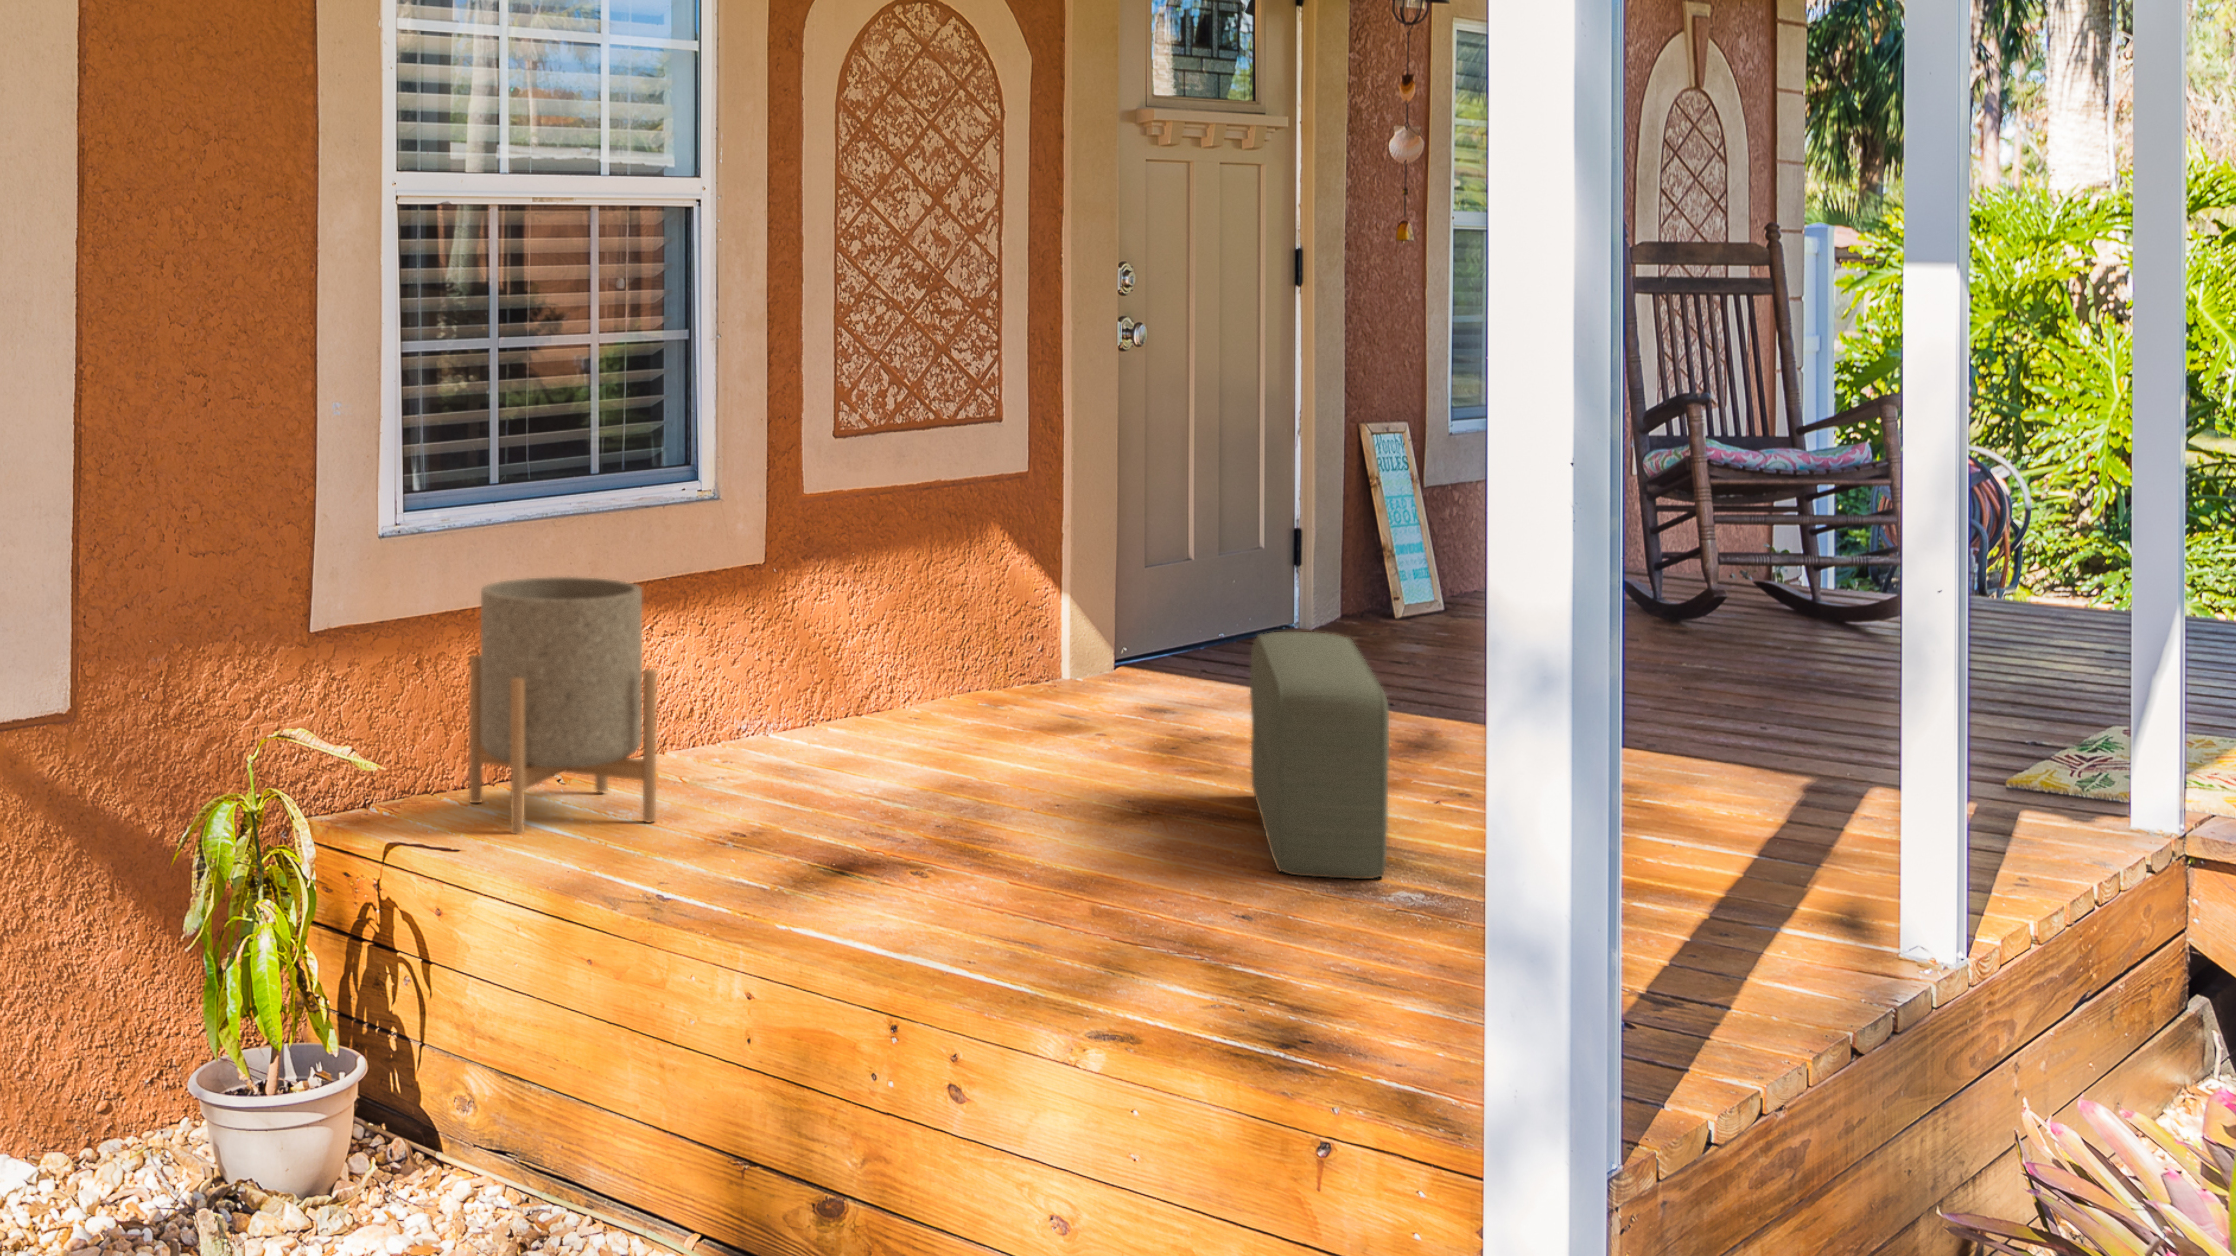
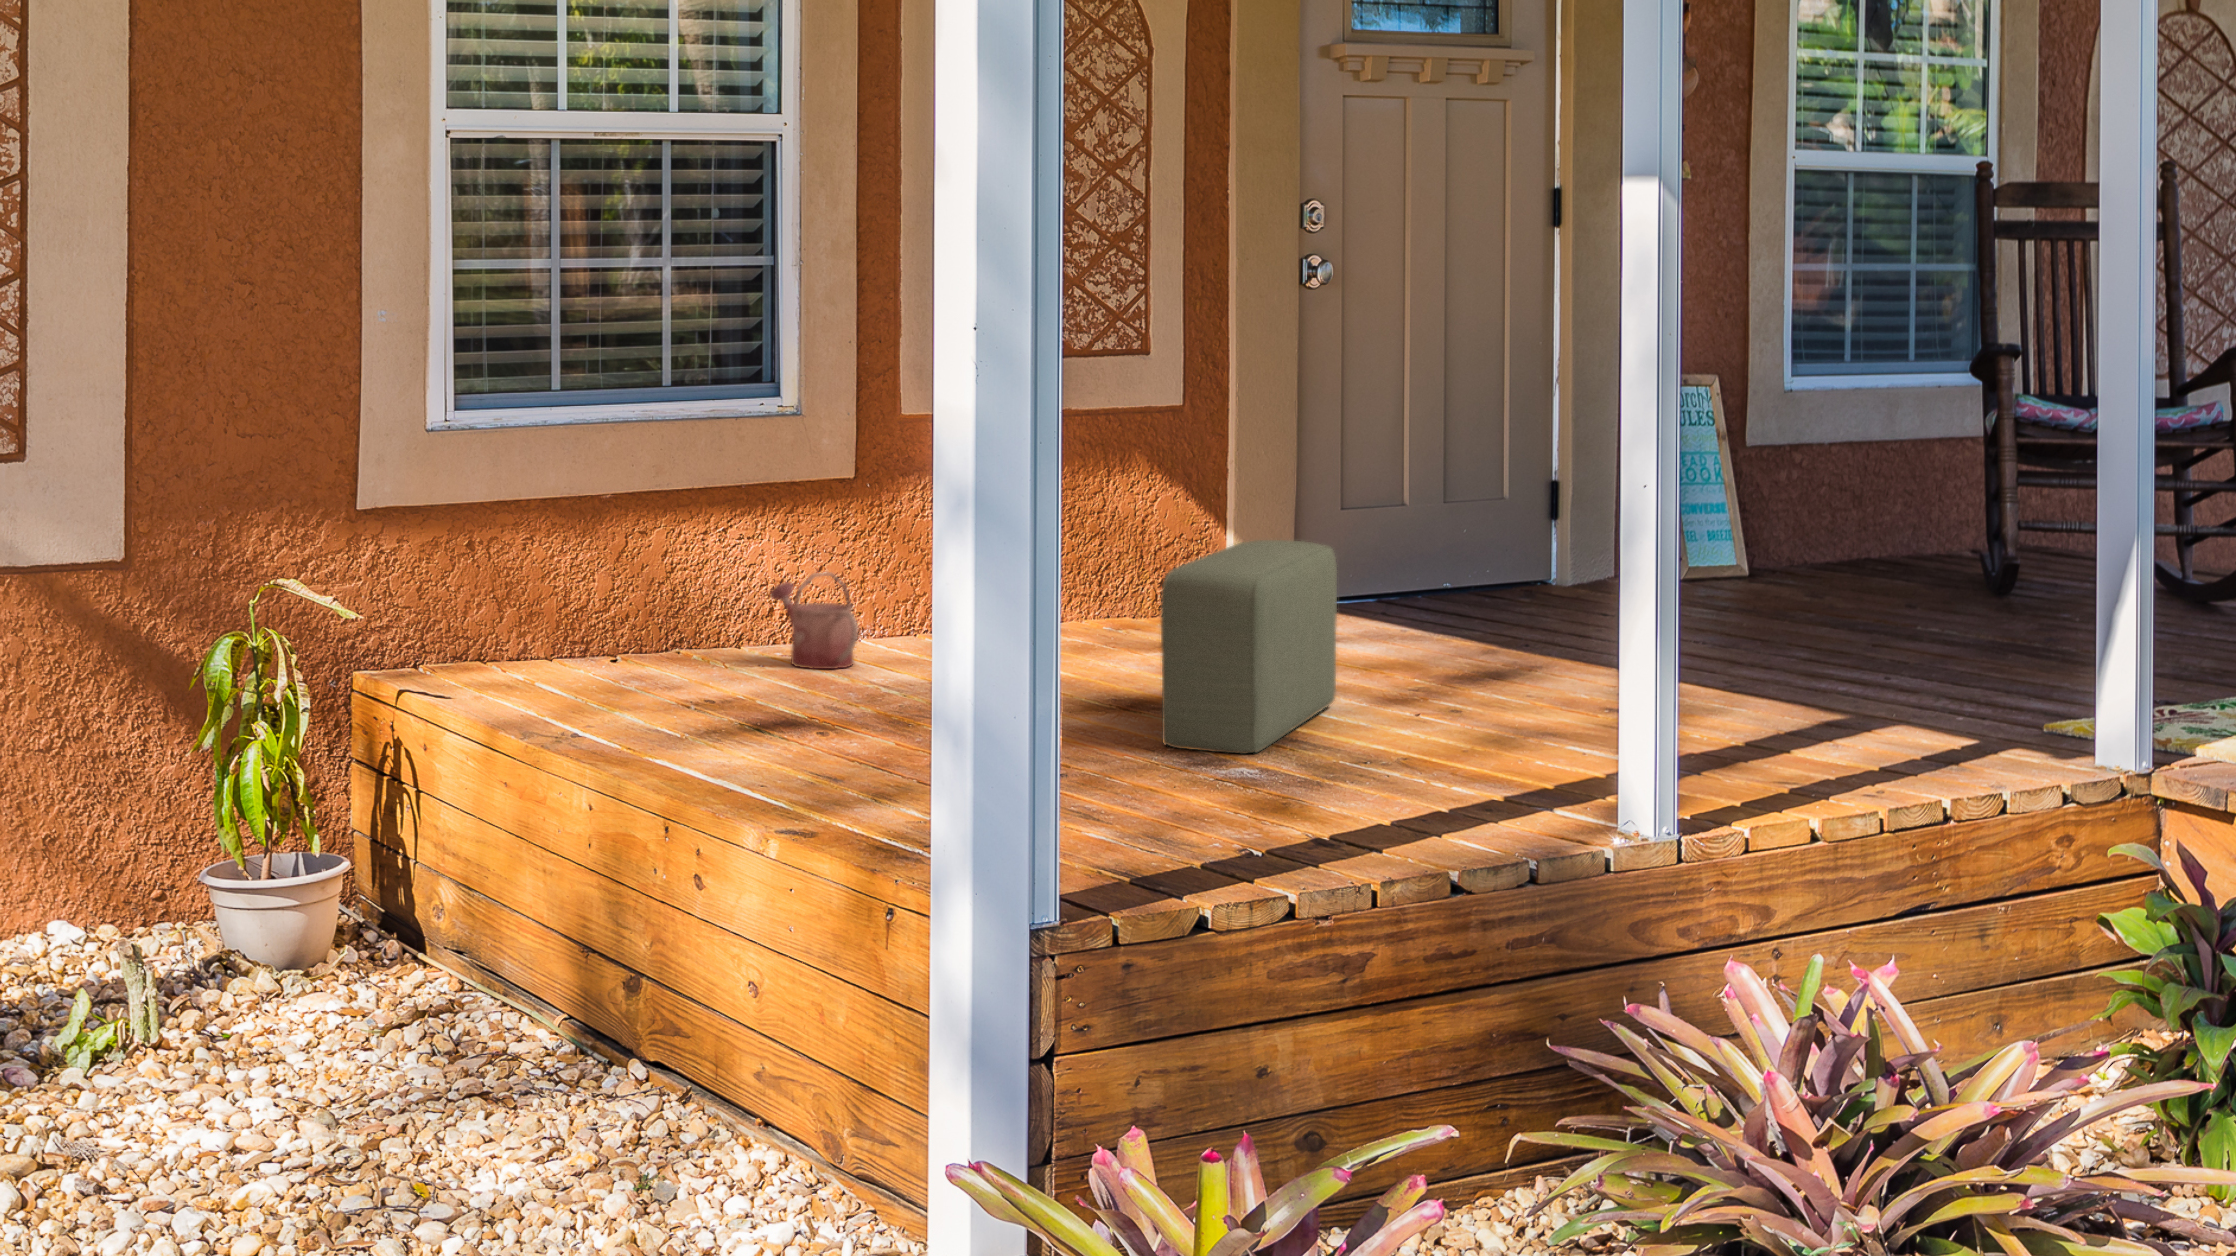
planter: present [469,577,657,834] -> none [510,475,656,694]
watering can: none [701,669,825,776] -> present [770,572,858,669]

